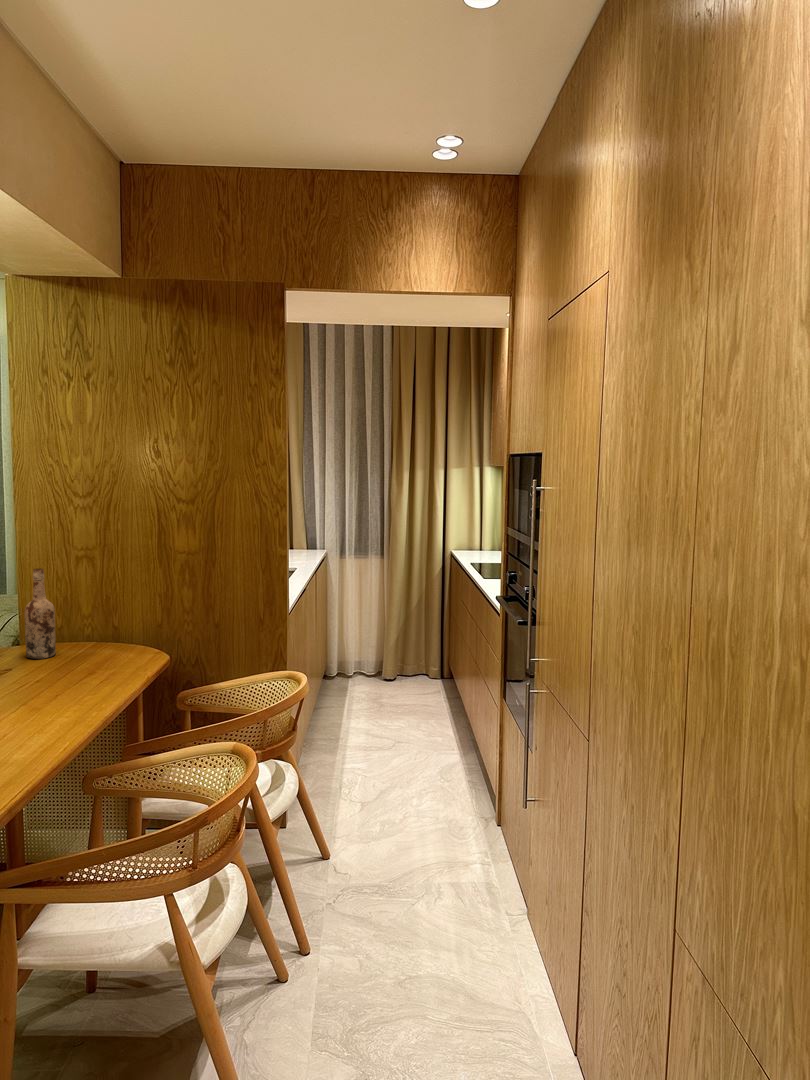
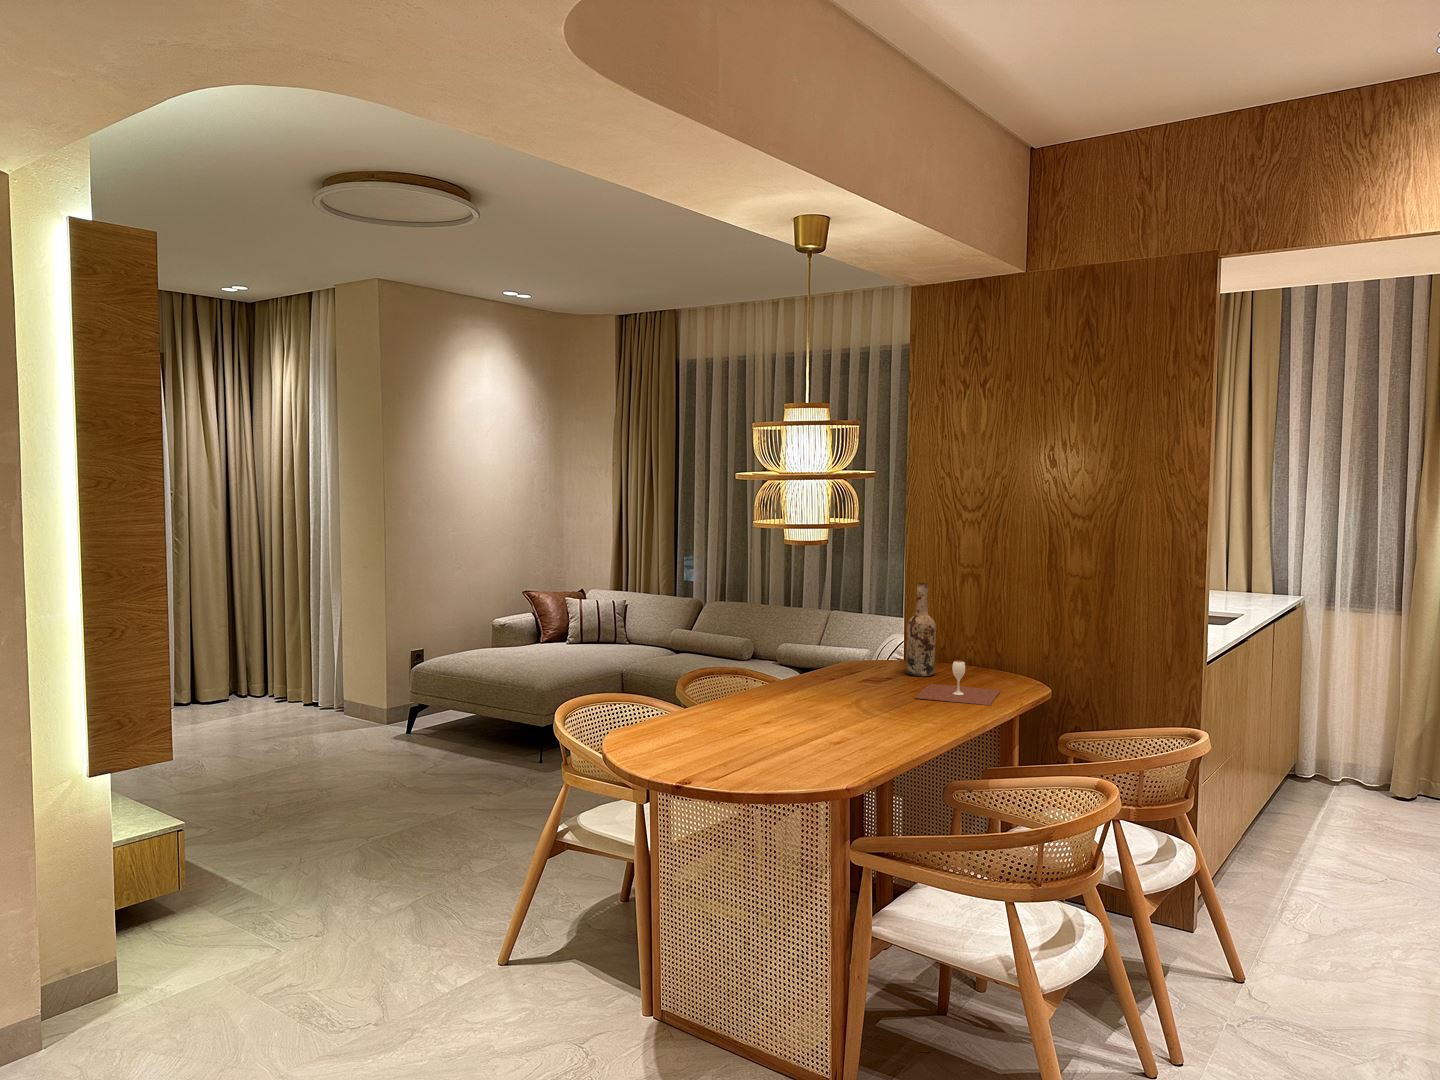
wine glass: none [40,642,124,686] -> present [915,661,1000,705]

